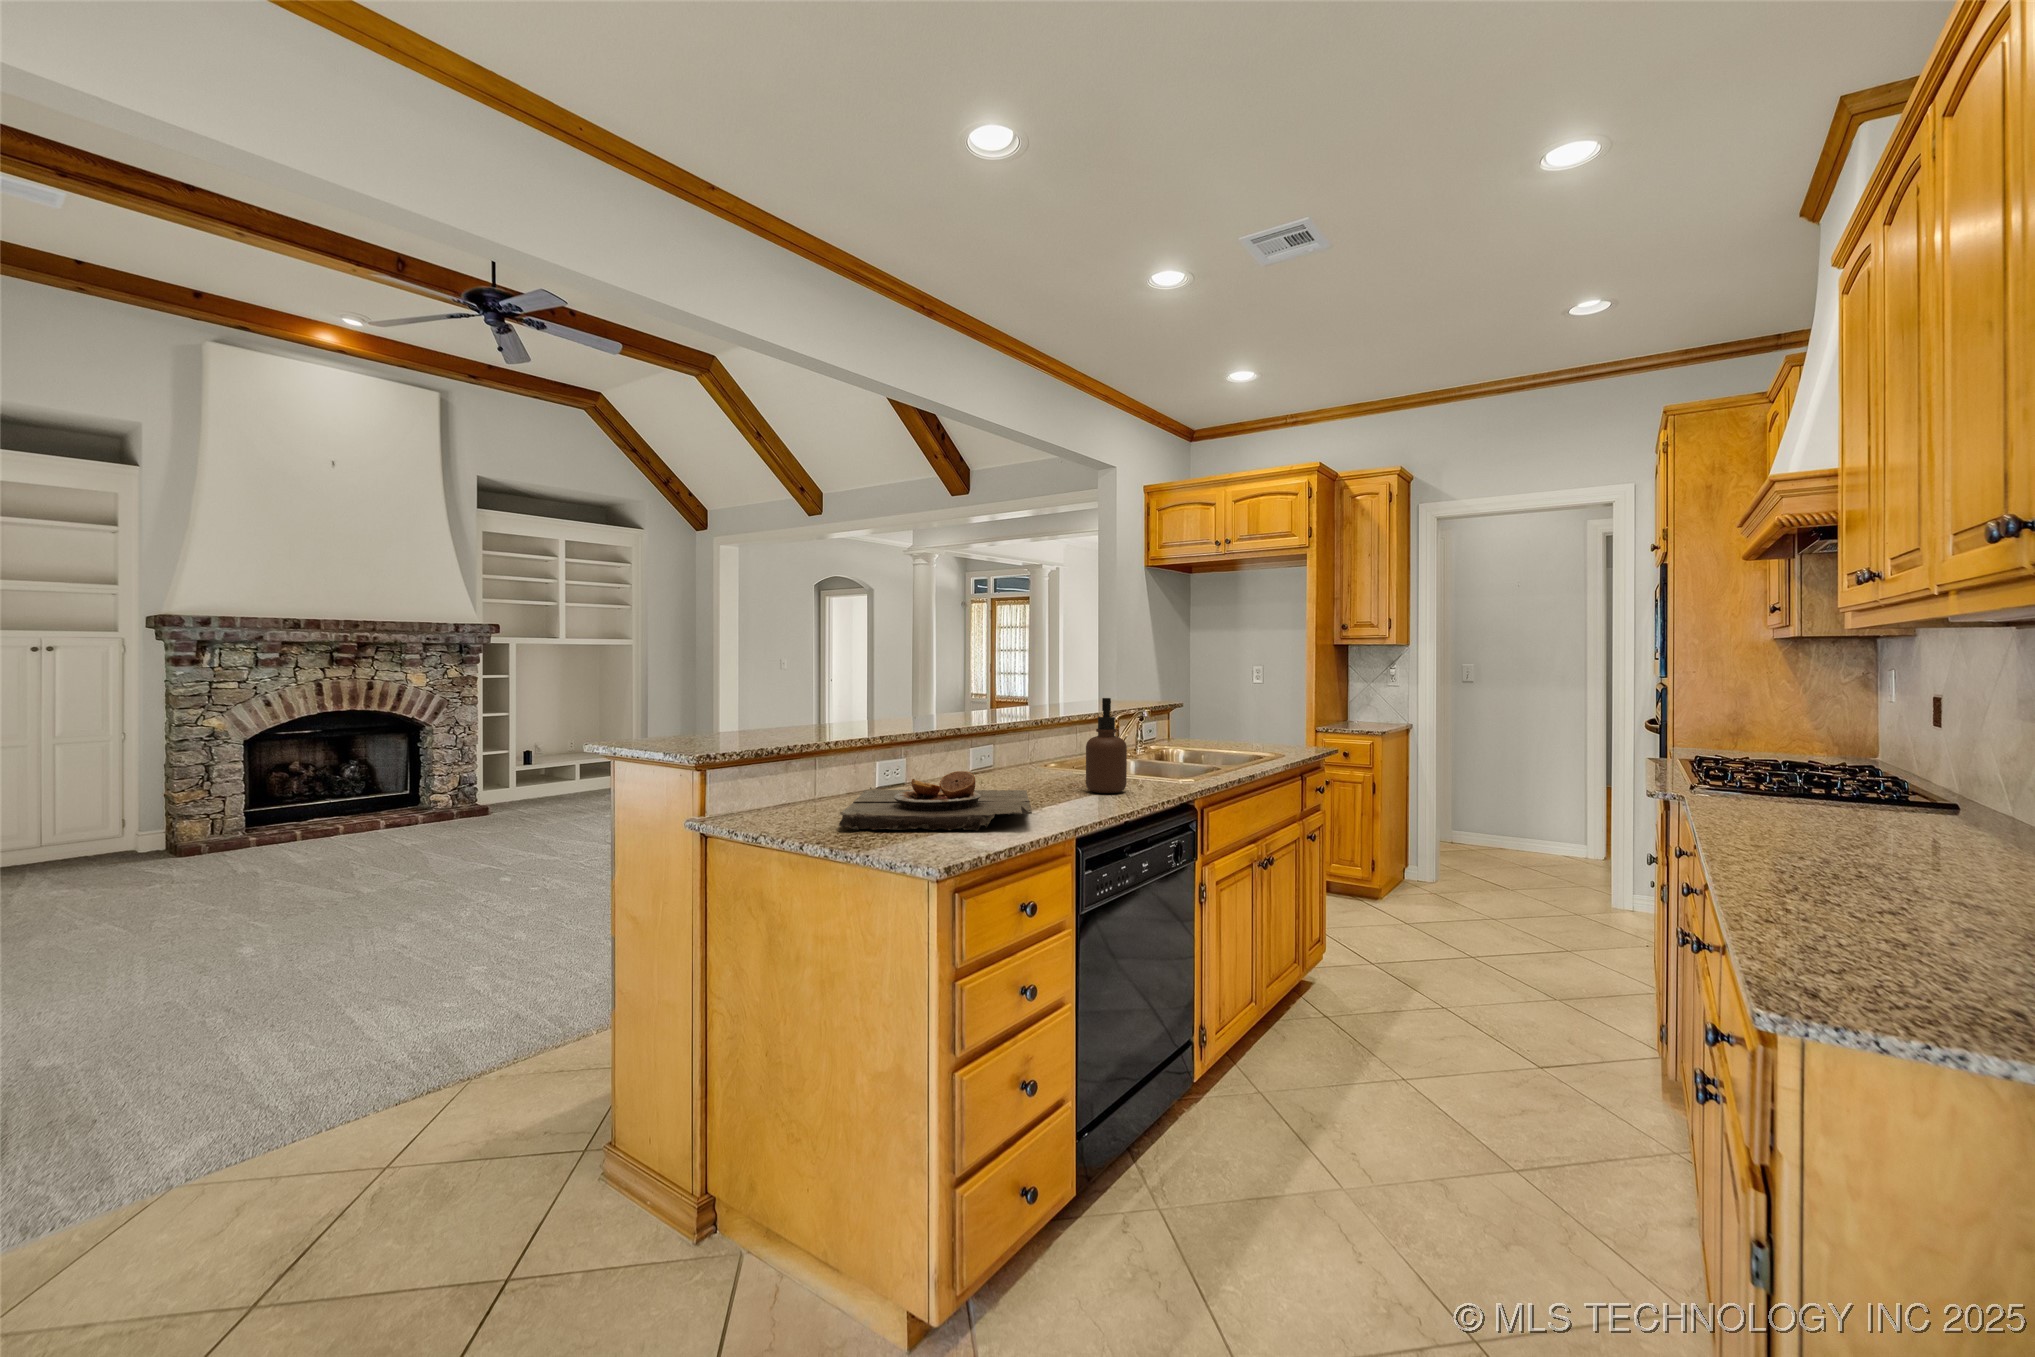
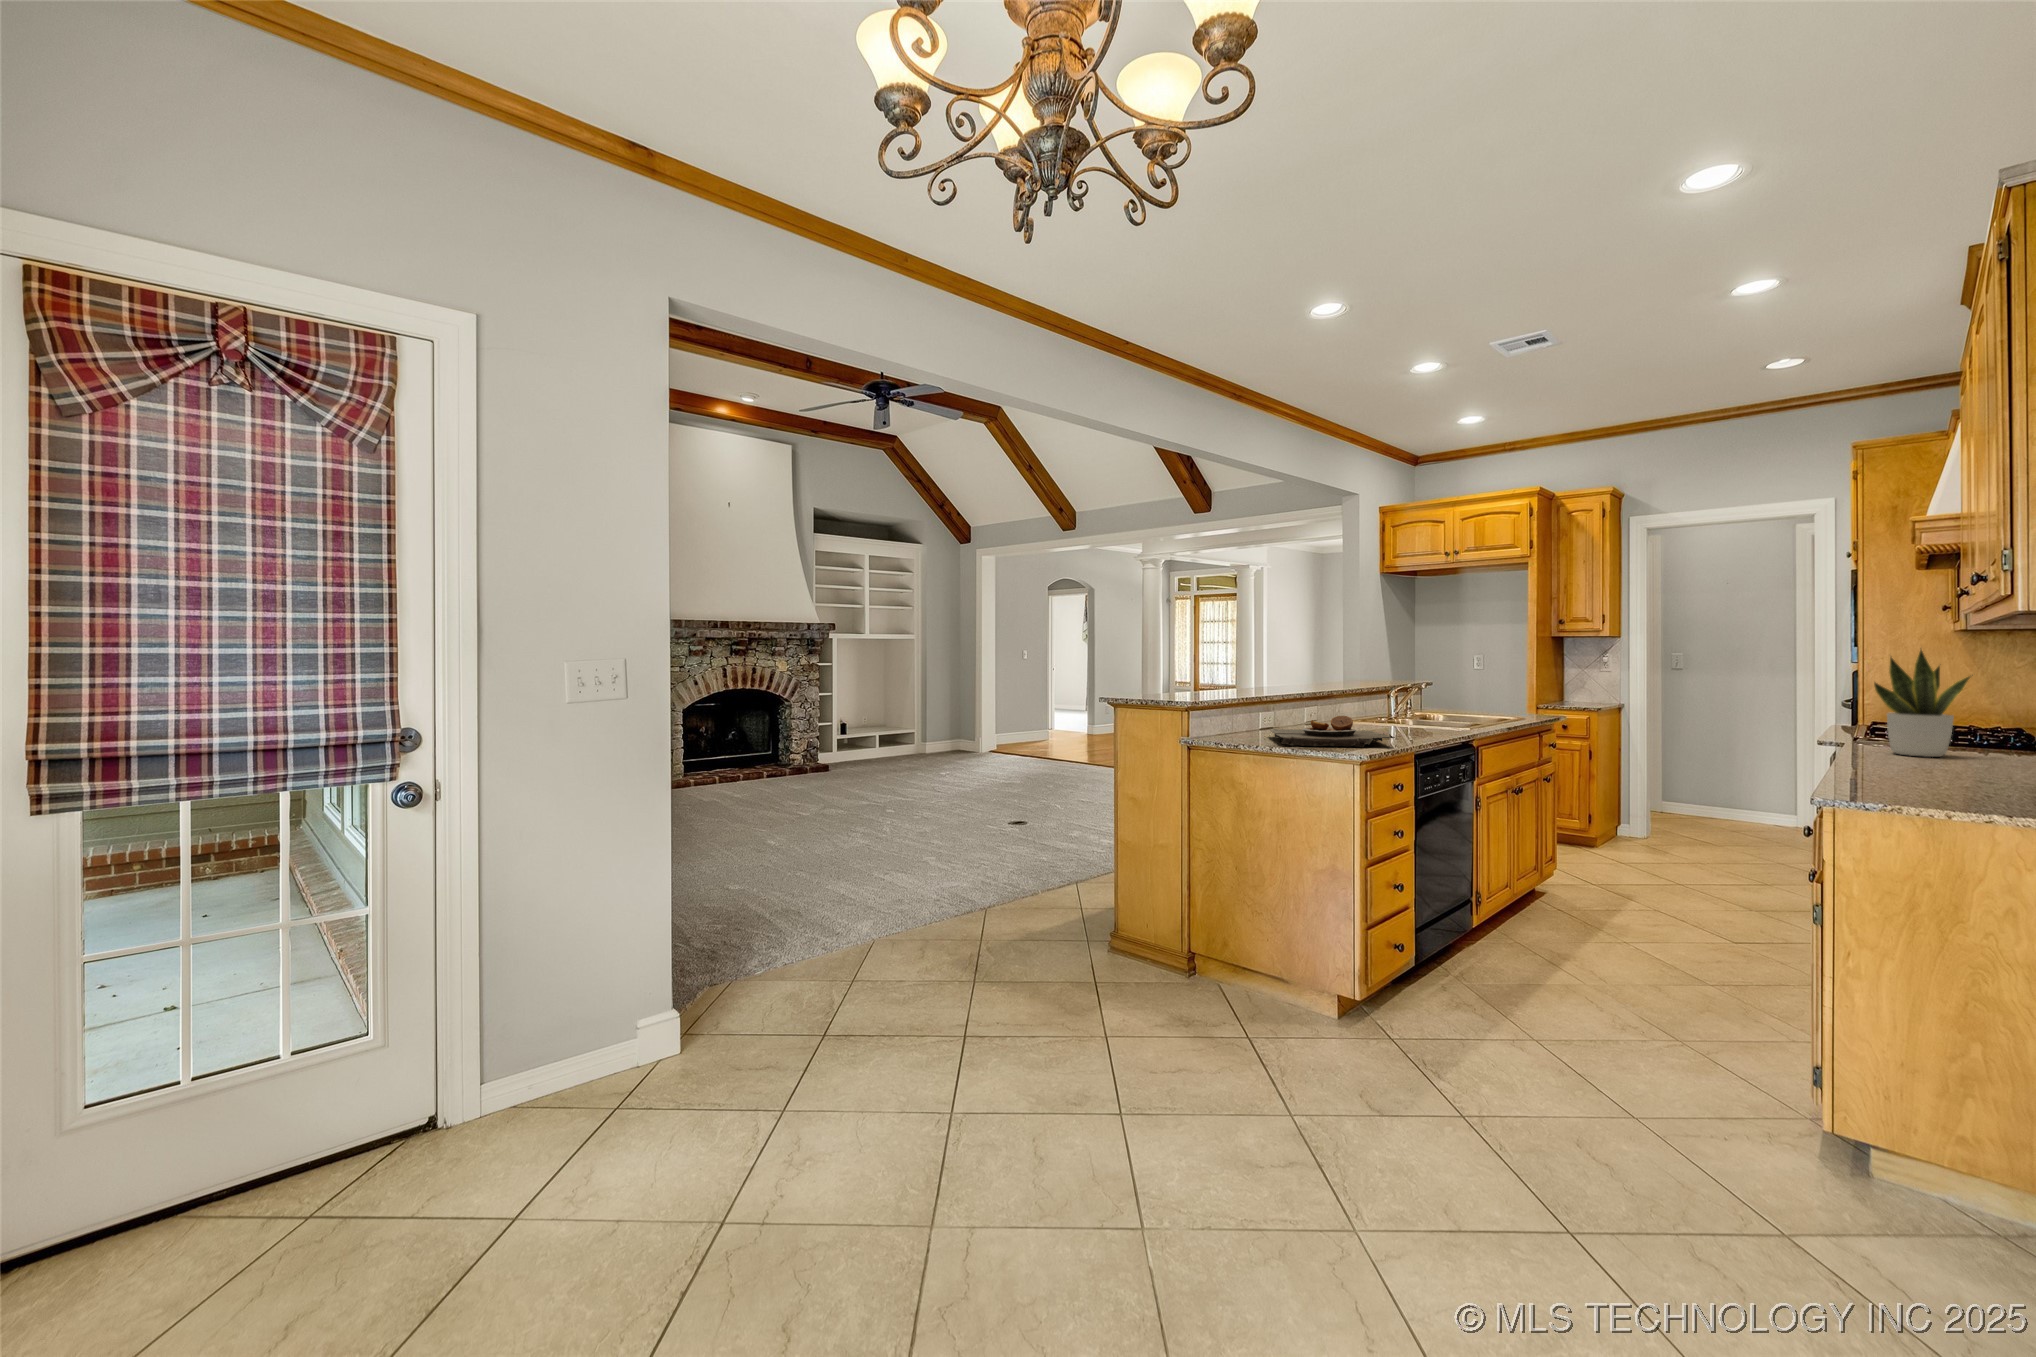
potted plant: none [1778,654,1931,843] -> present [1874,650,1973,757]
soap dispenser: present [1086,698,1127,793] -> none [1401,675,1429,735]

